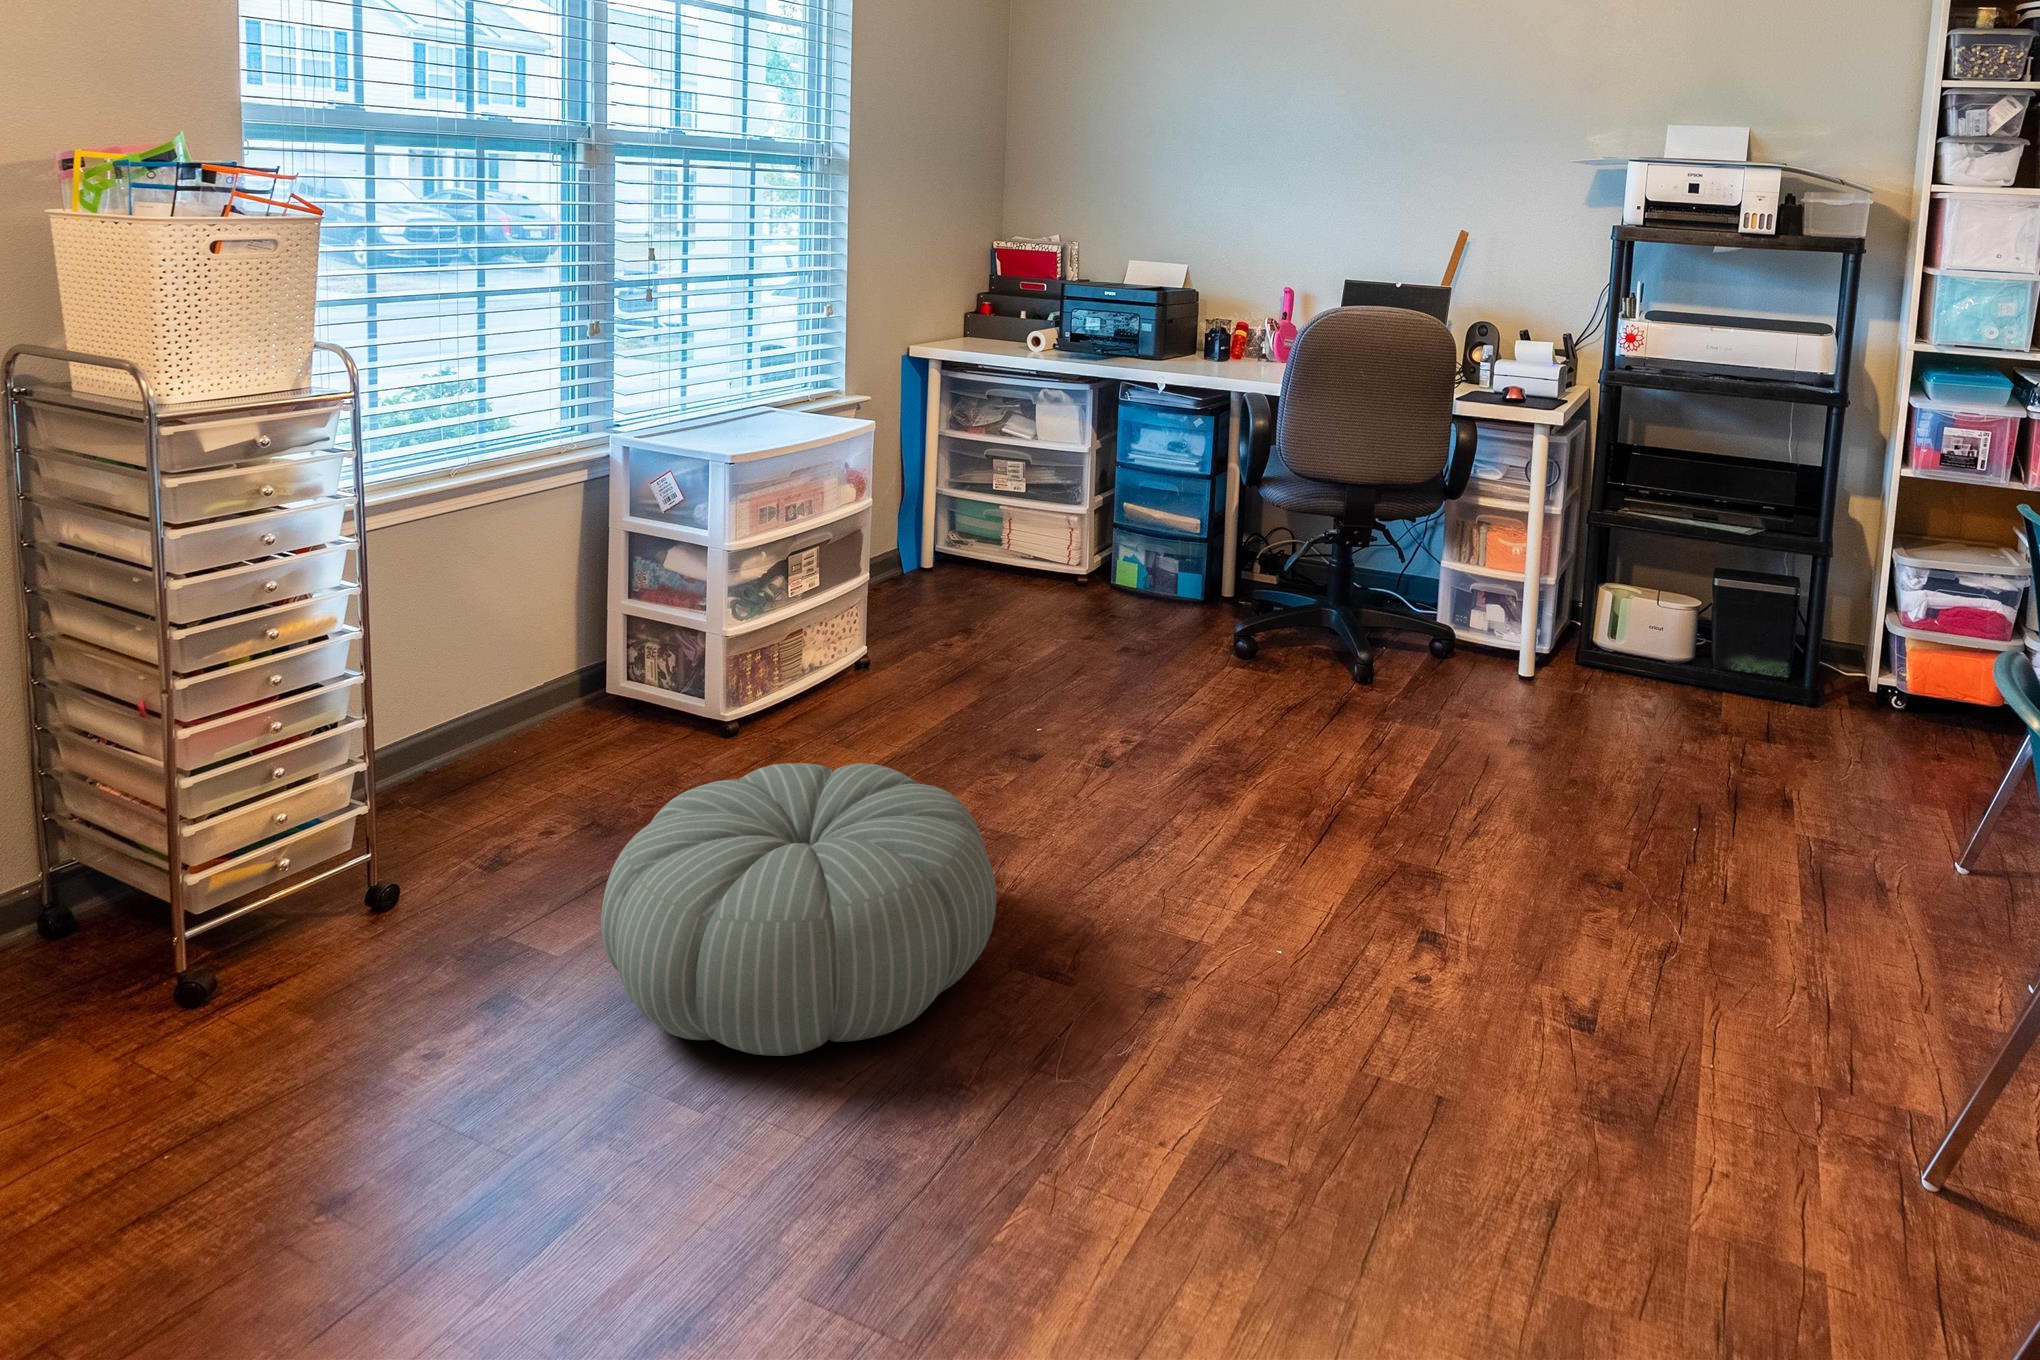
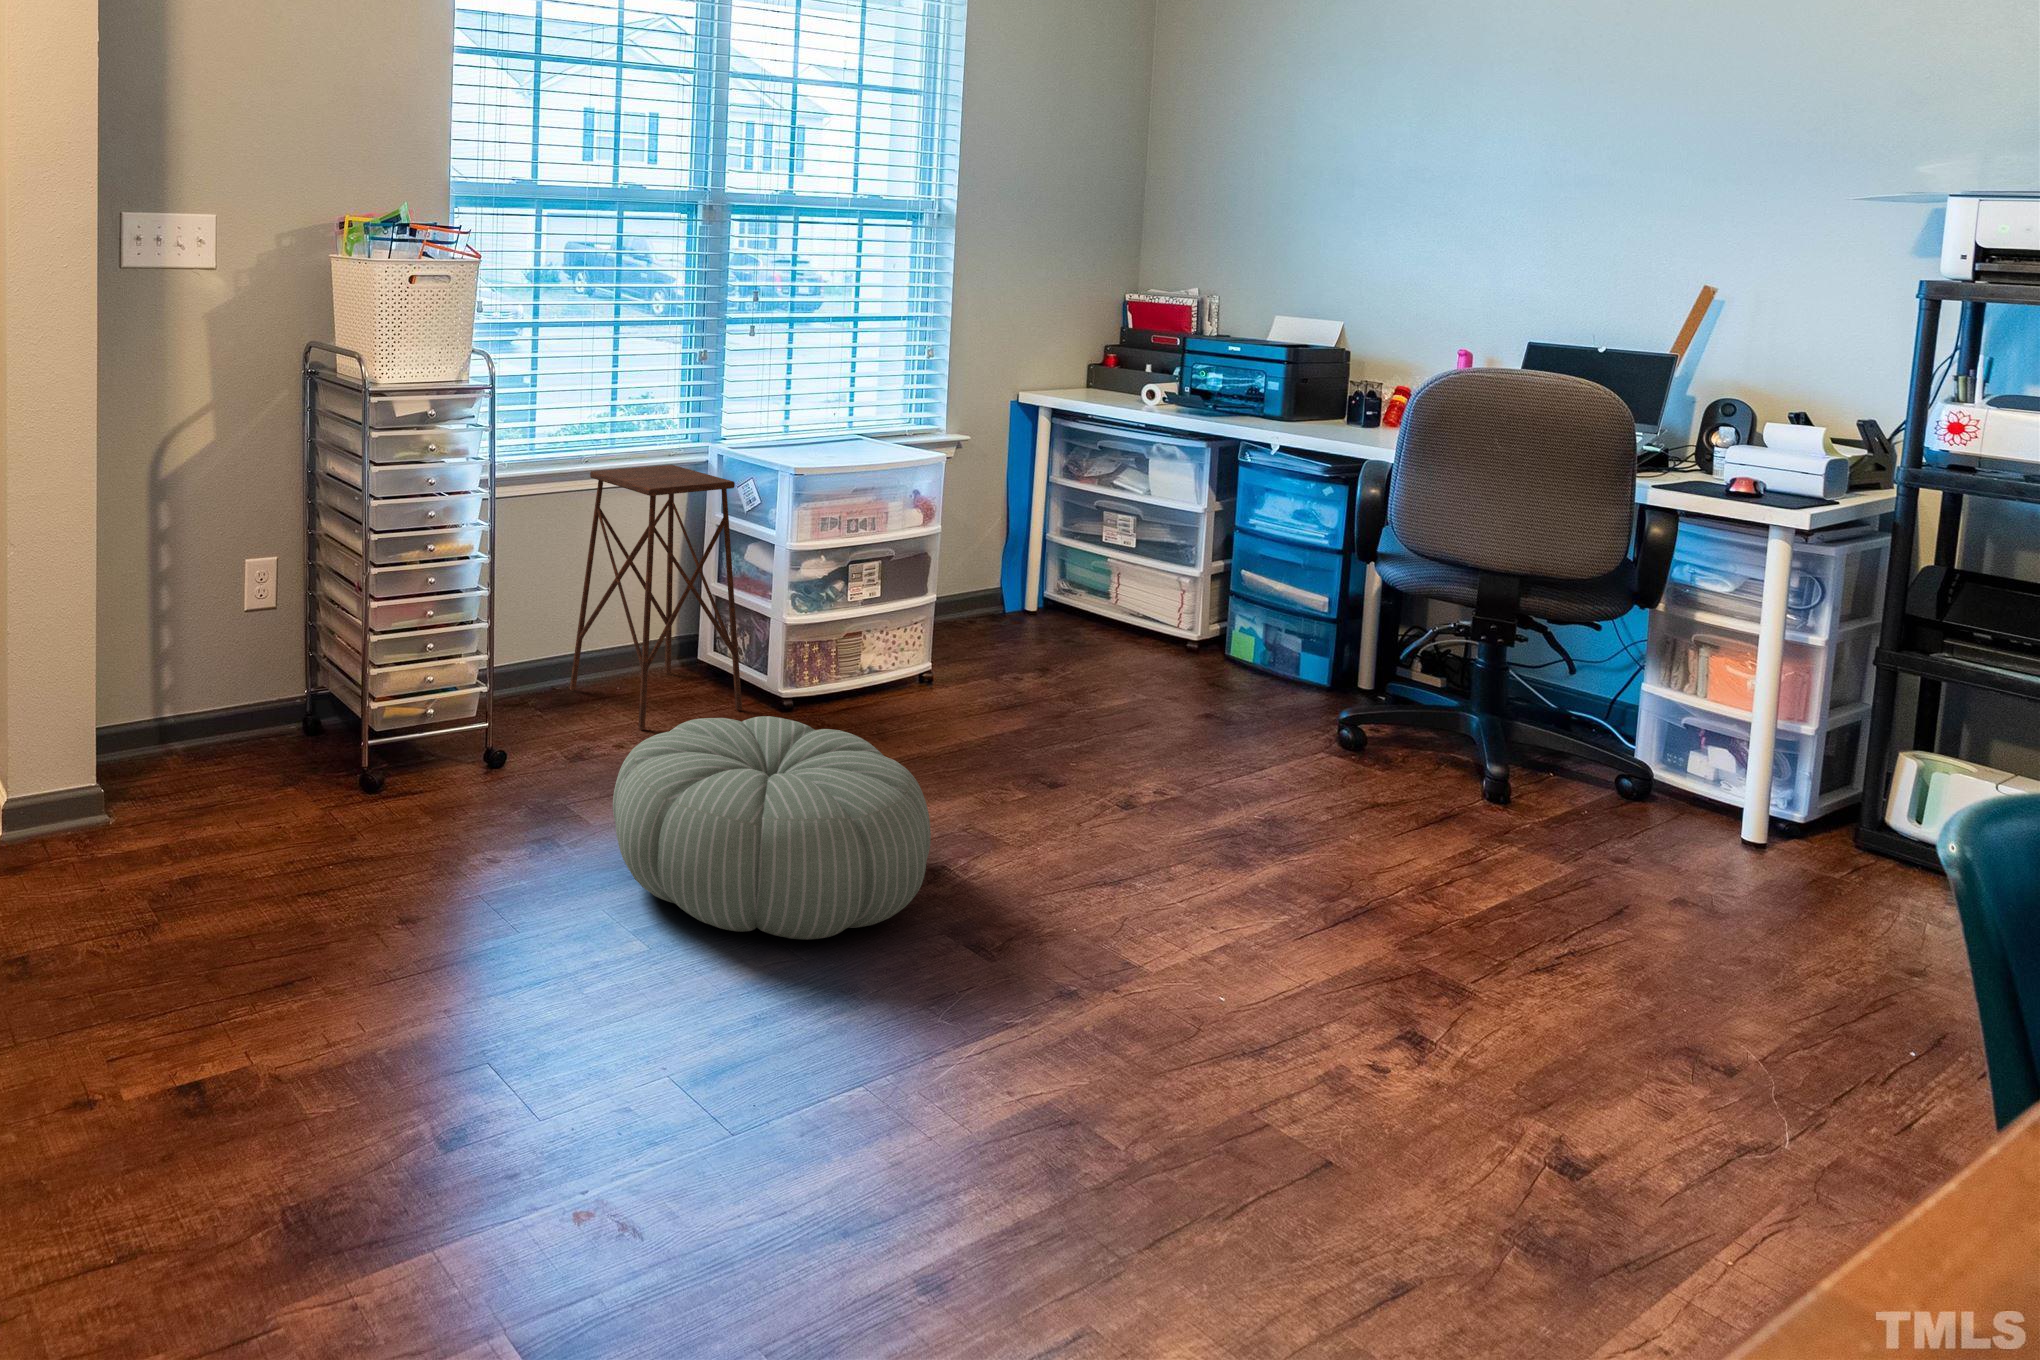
side table: none [450,465,681,802] -> present [570,465,742,729]

